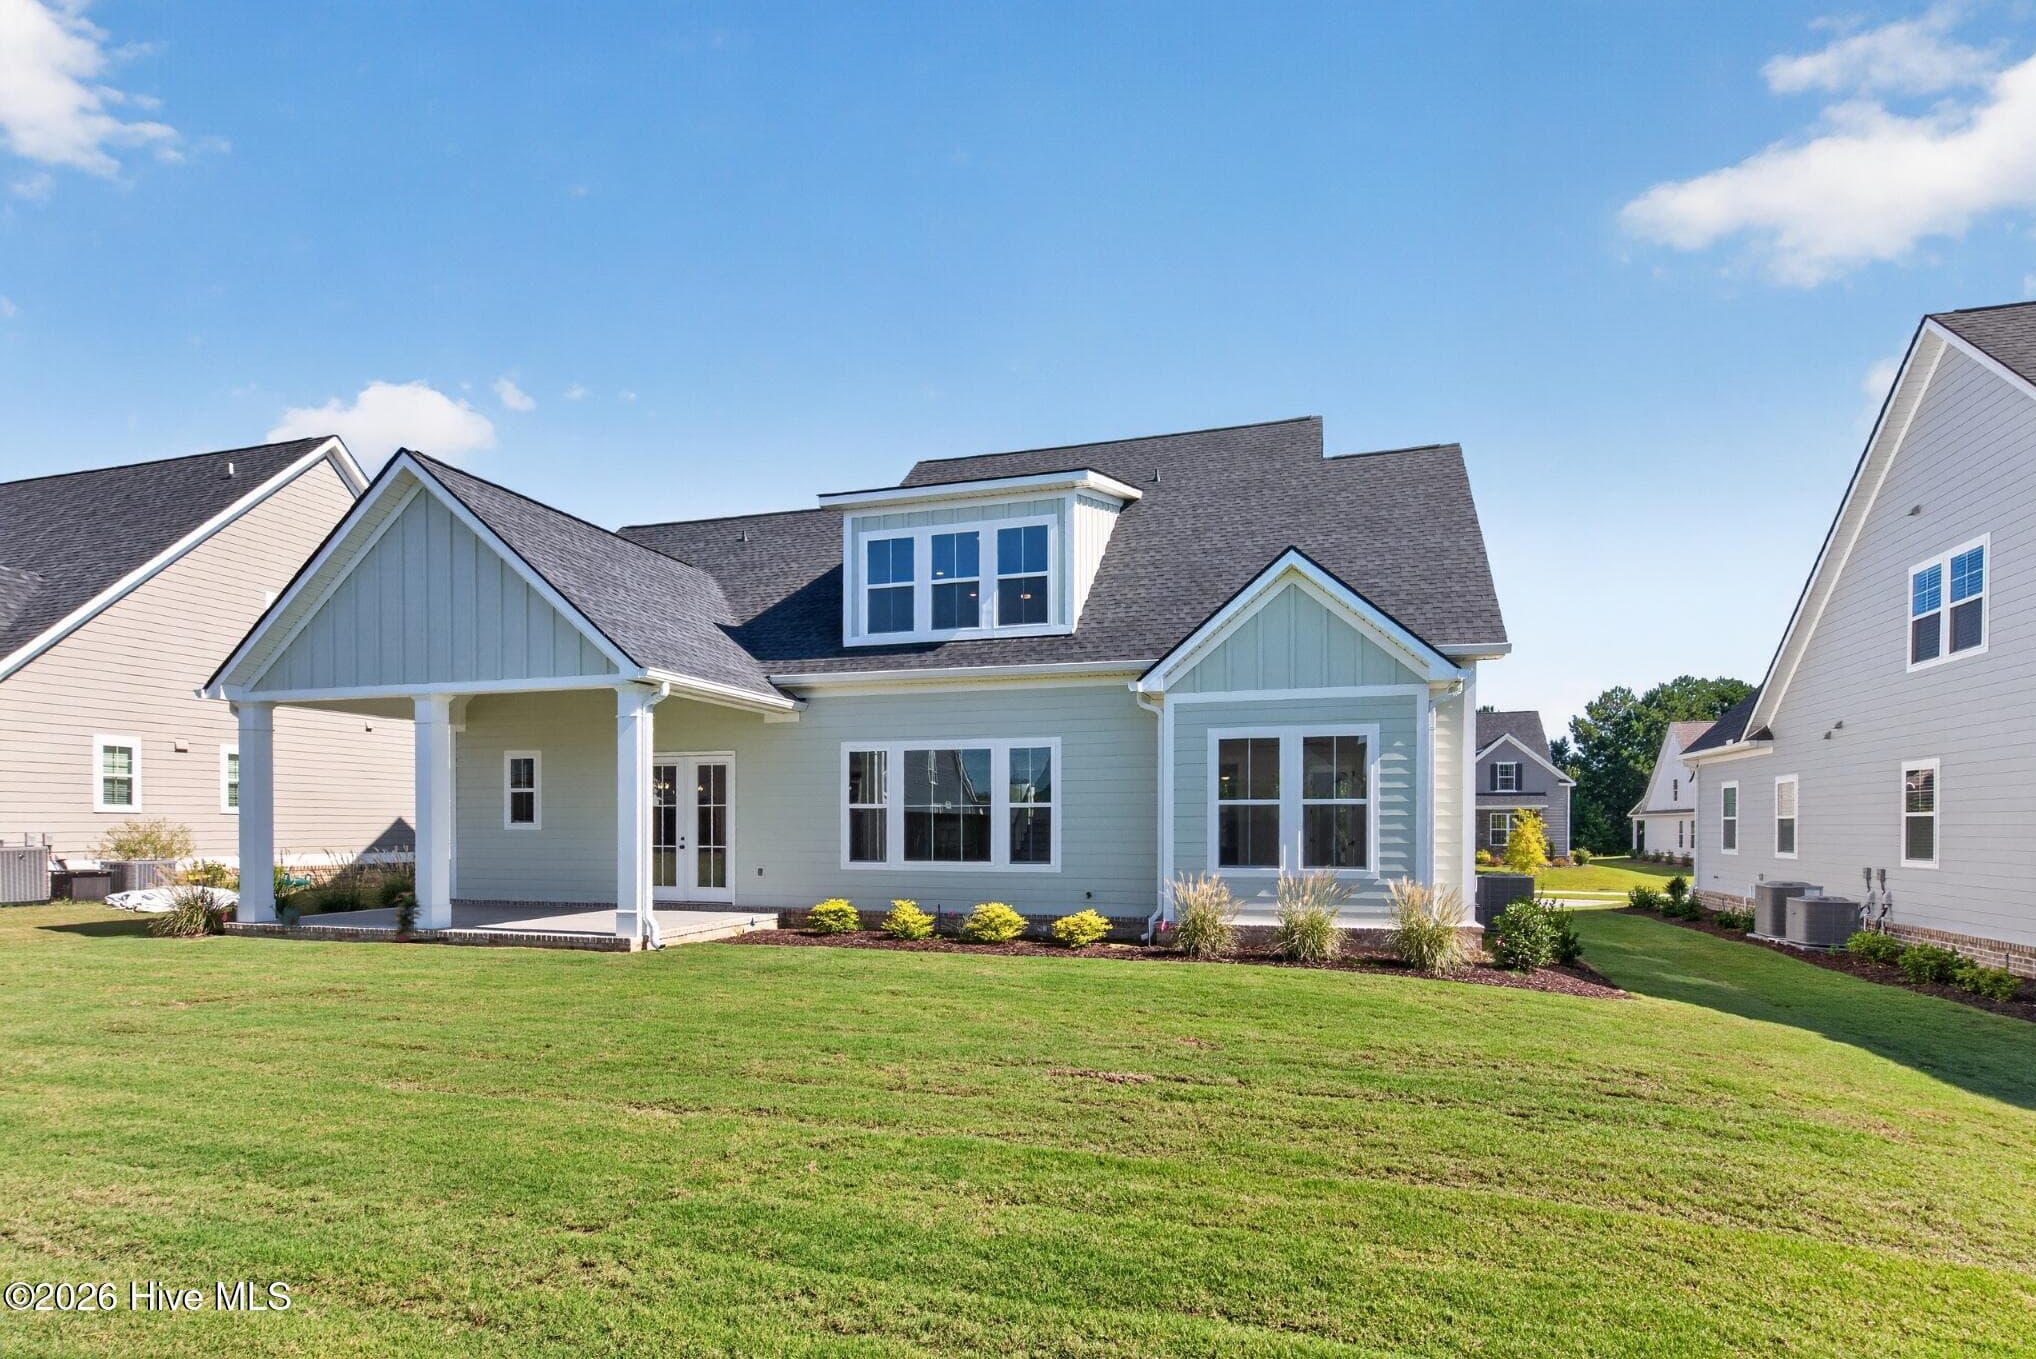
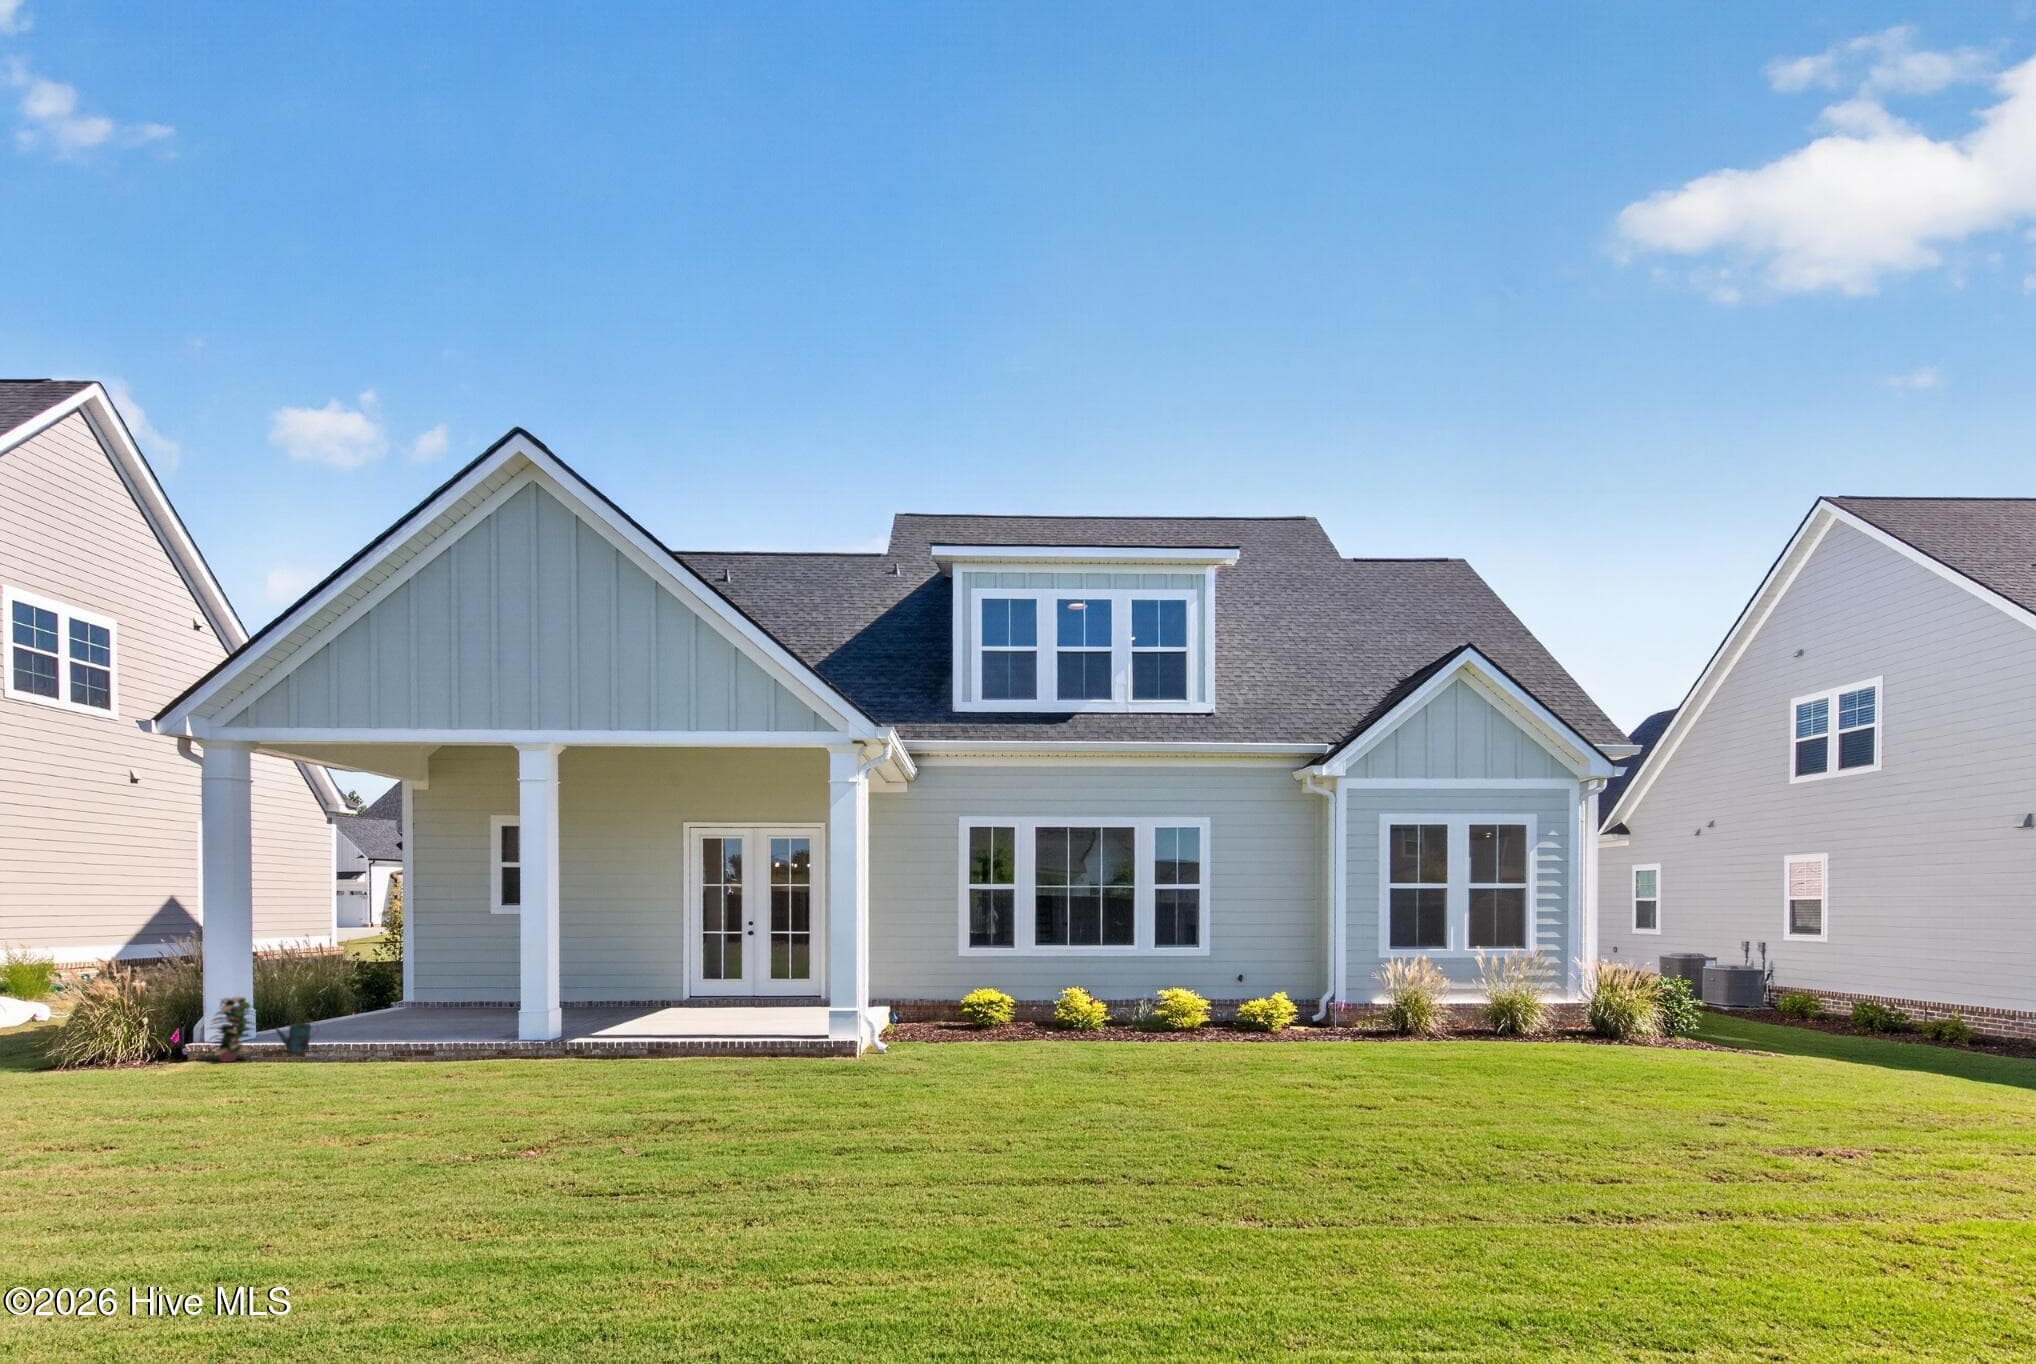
decorative plant: present [389,893,422,942] -> present [210,997,254,1062]

